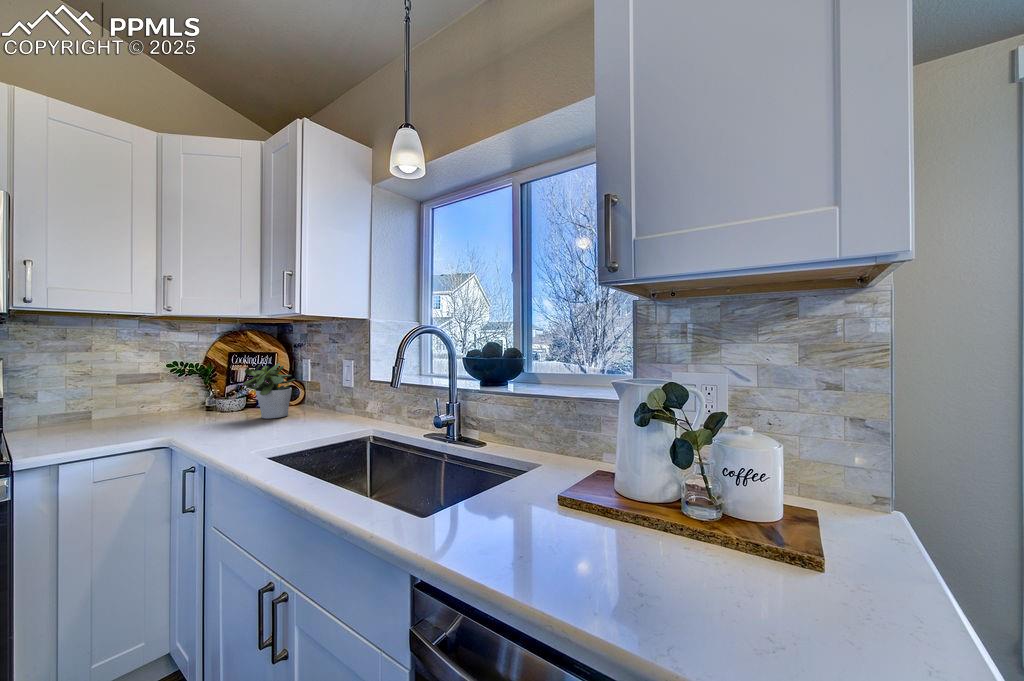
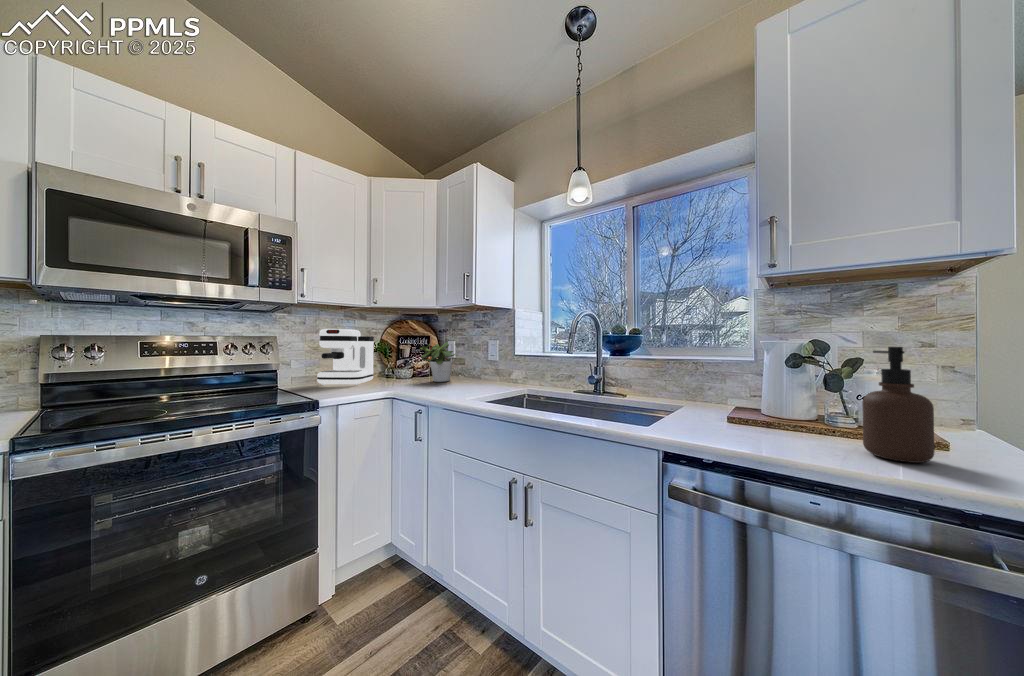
coffee maker: none [69,347,178,428] -> present [317,329,374,385]
soap dispenser: none [695,416,793,635] -> present [862,347,935,463]

